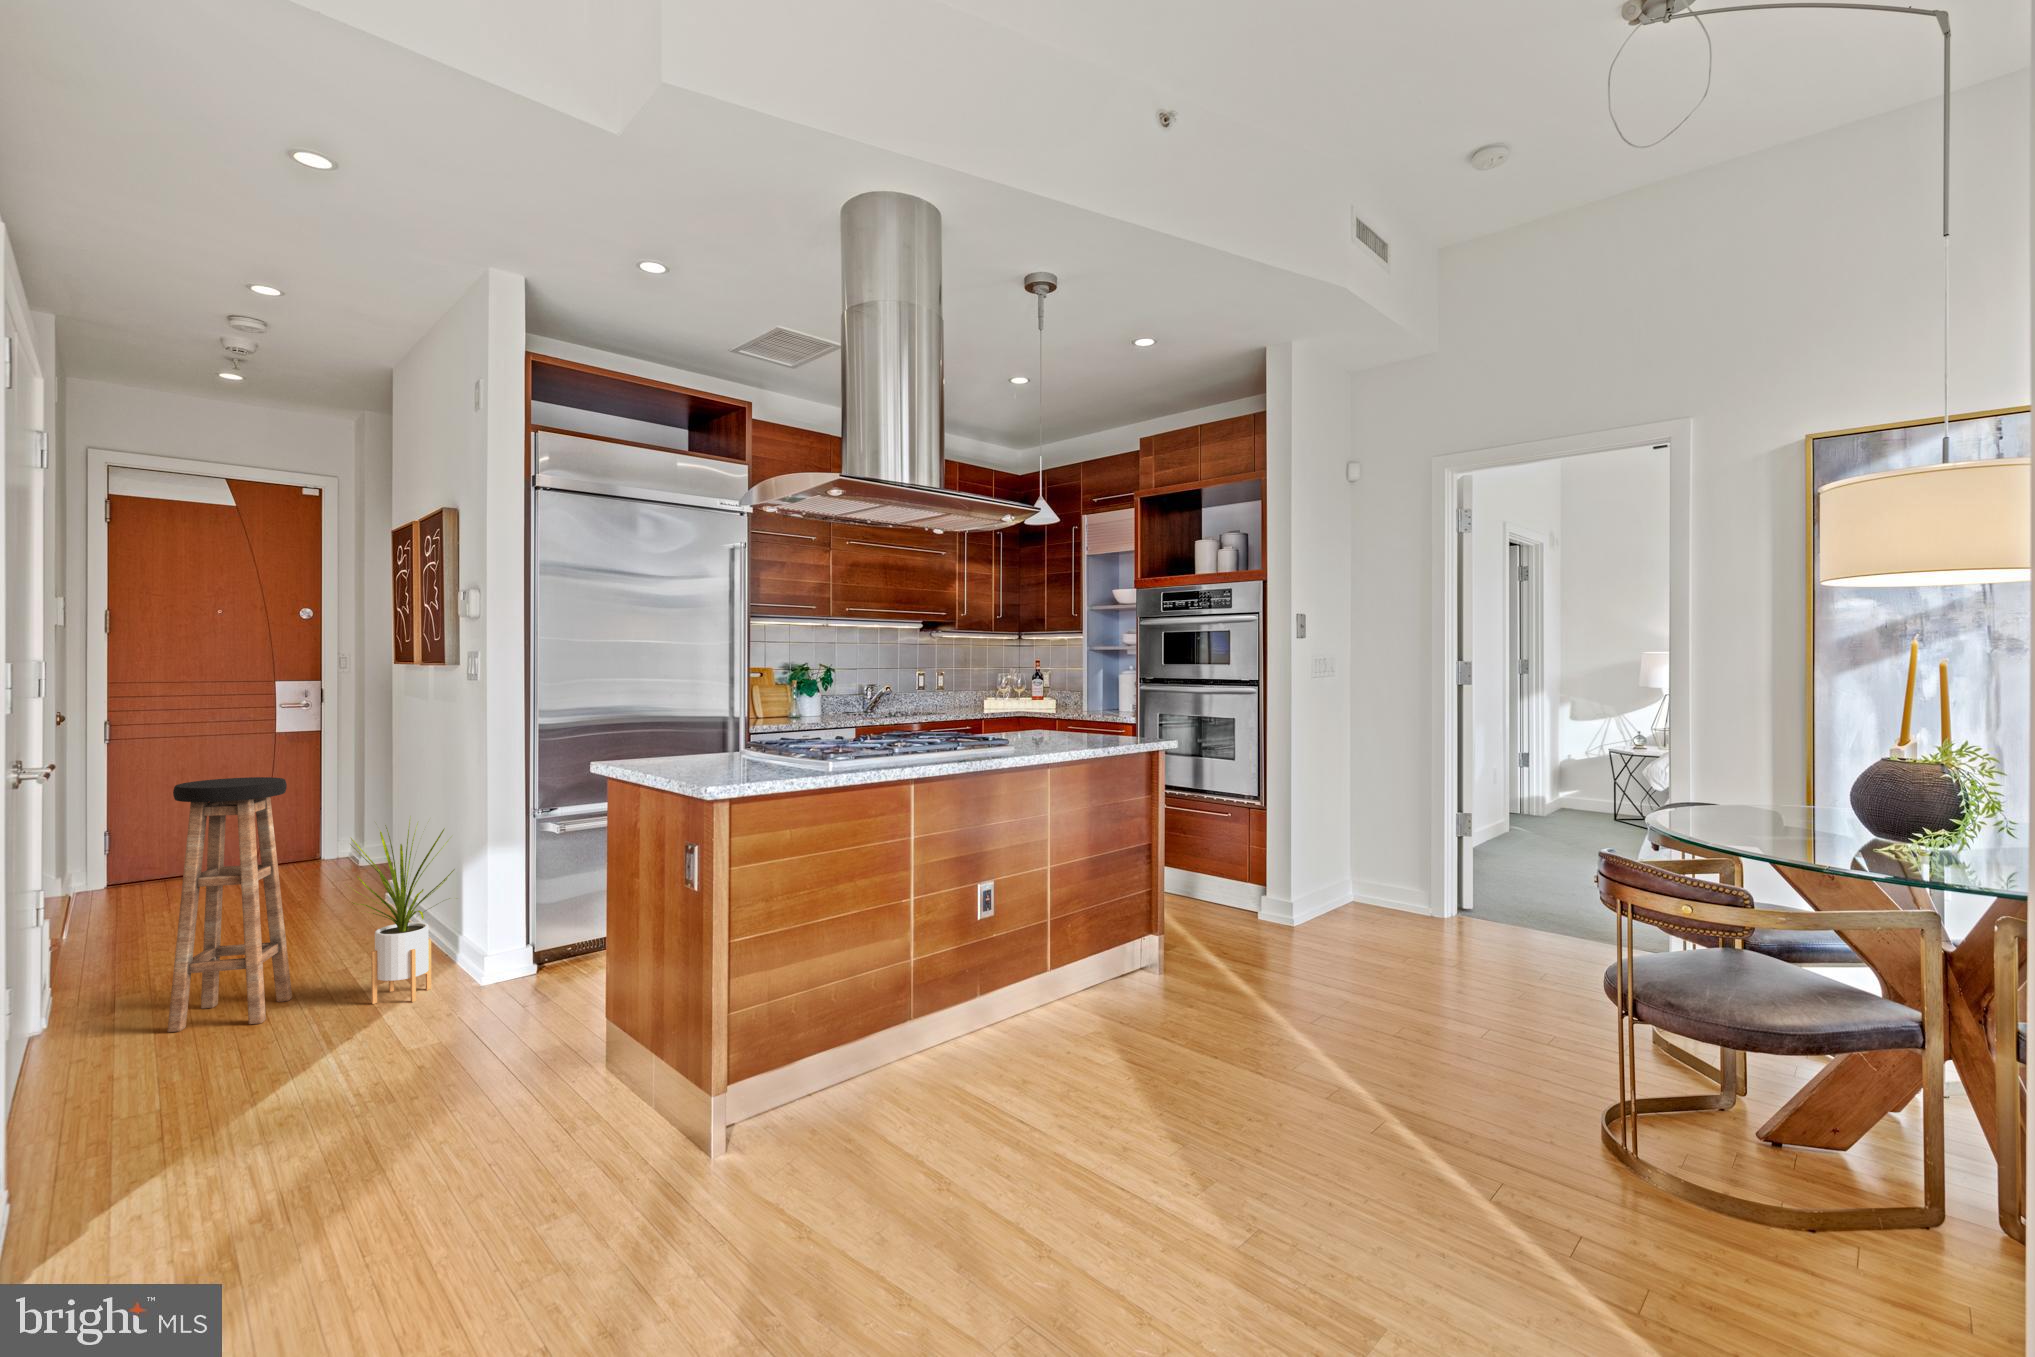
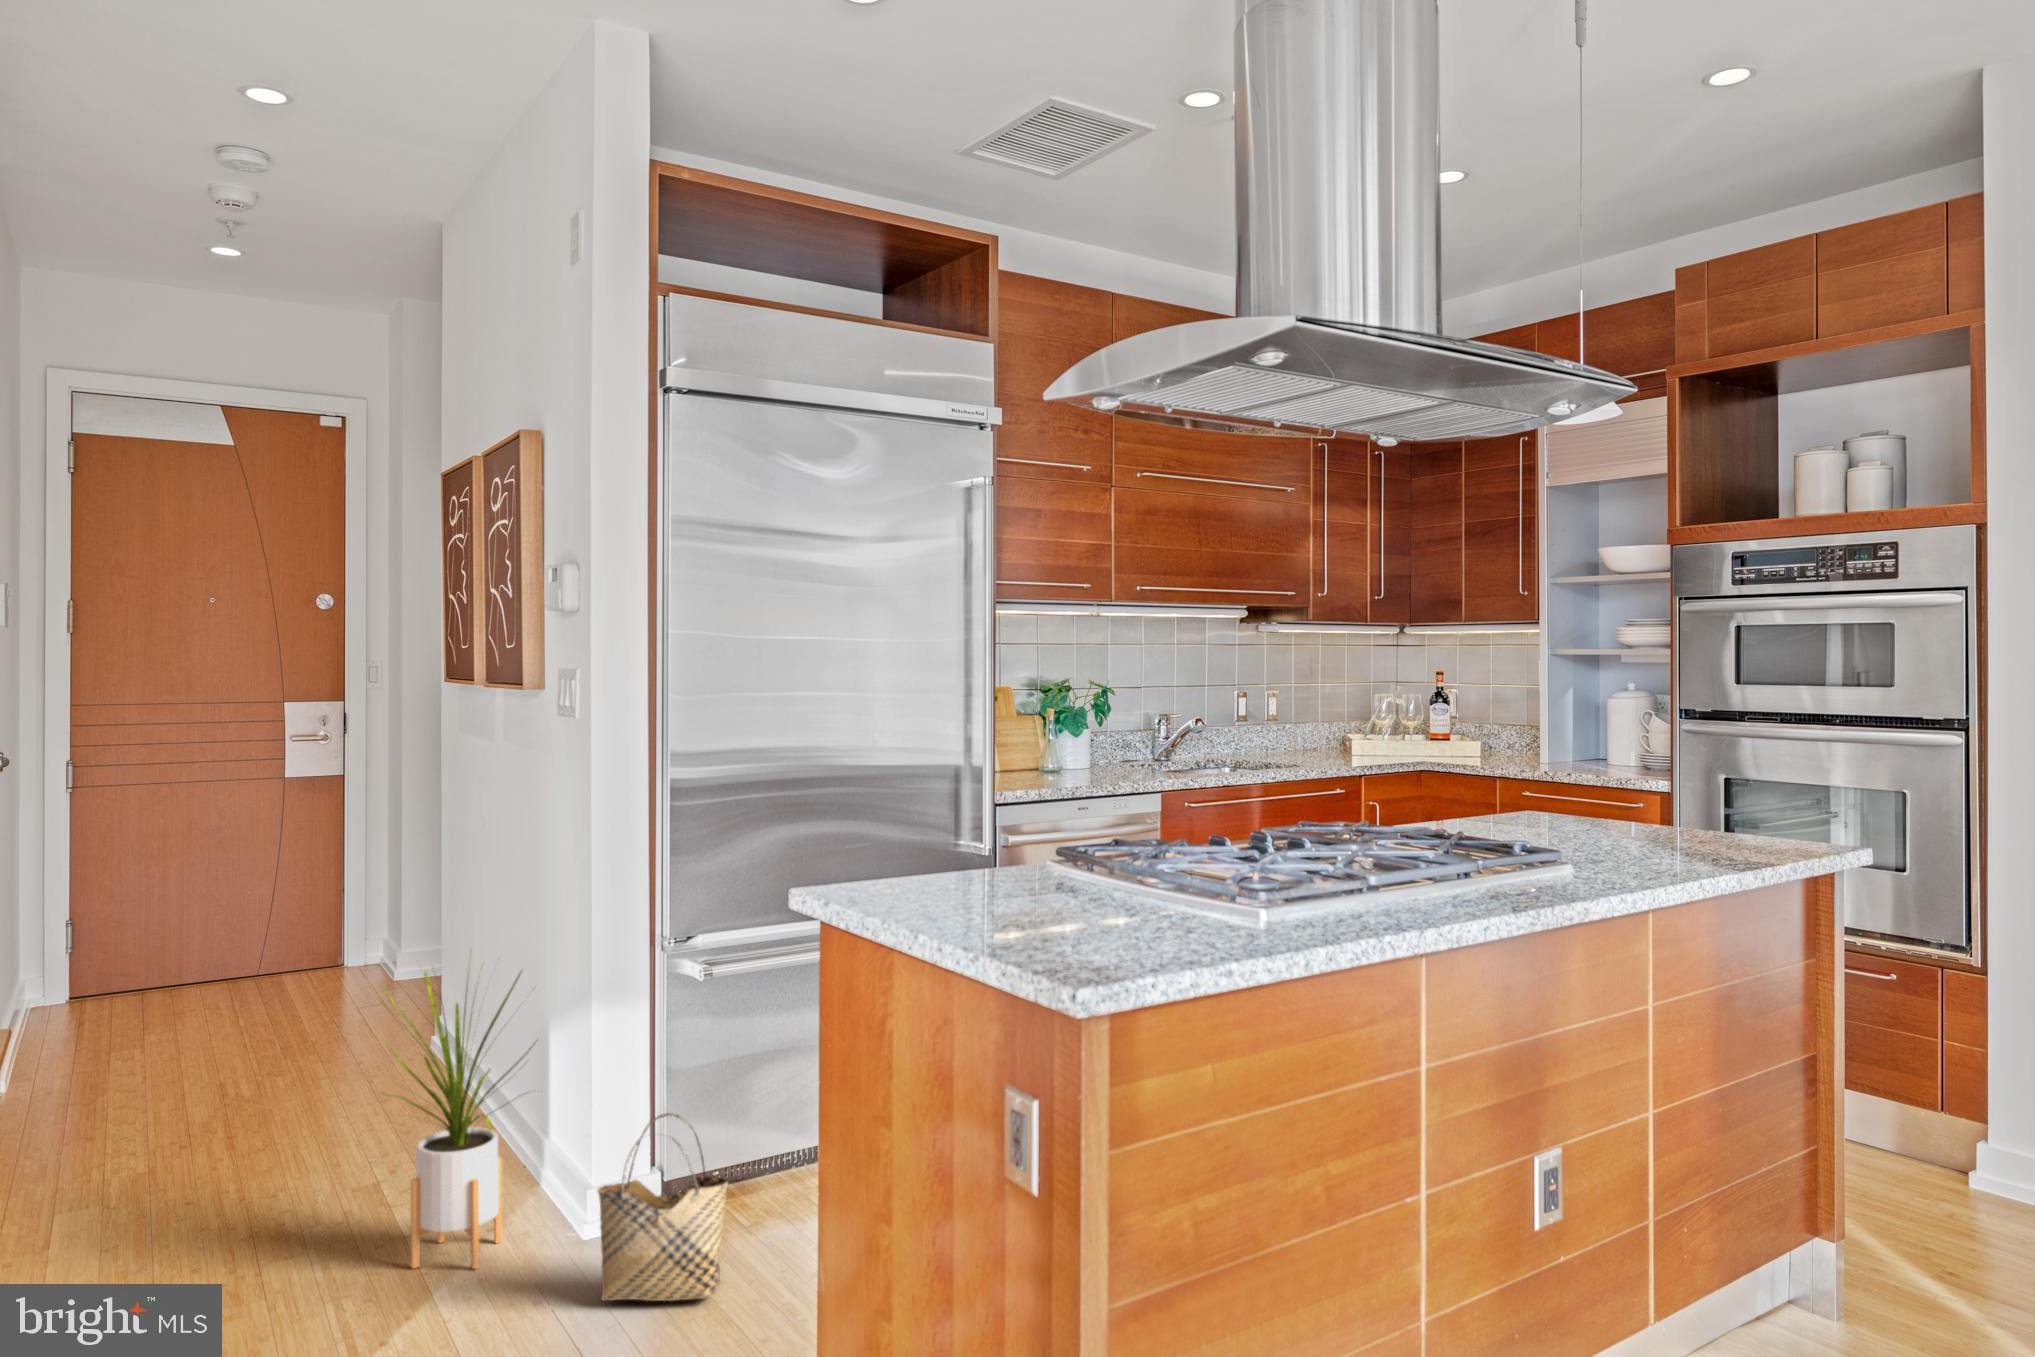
bar stool: present [168,777,292,1032] -> none [106,878,293,1305]
woven basket: none [489,904,571,1009] -> present [597,1113,728,1301]

